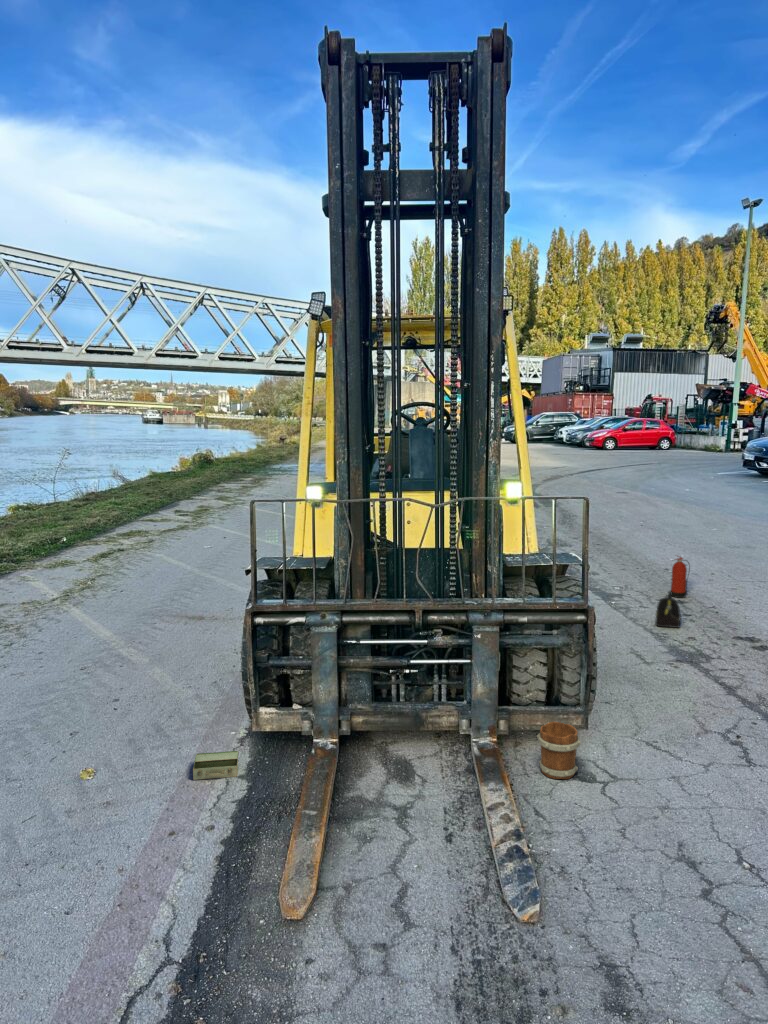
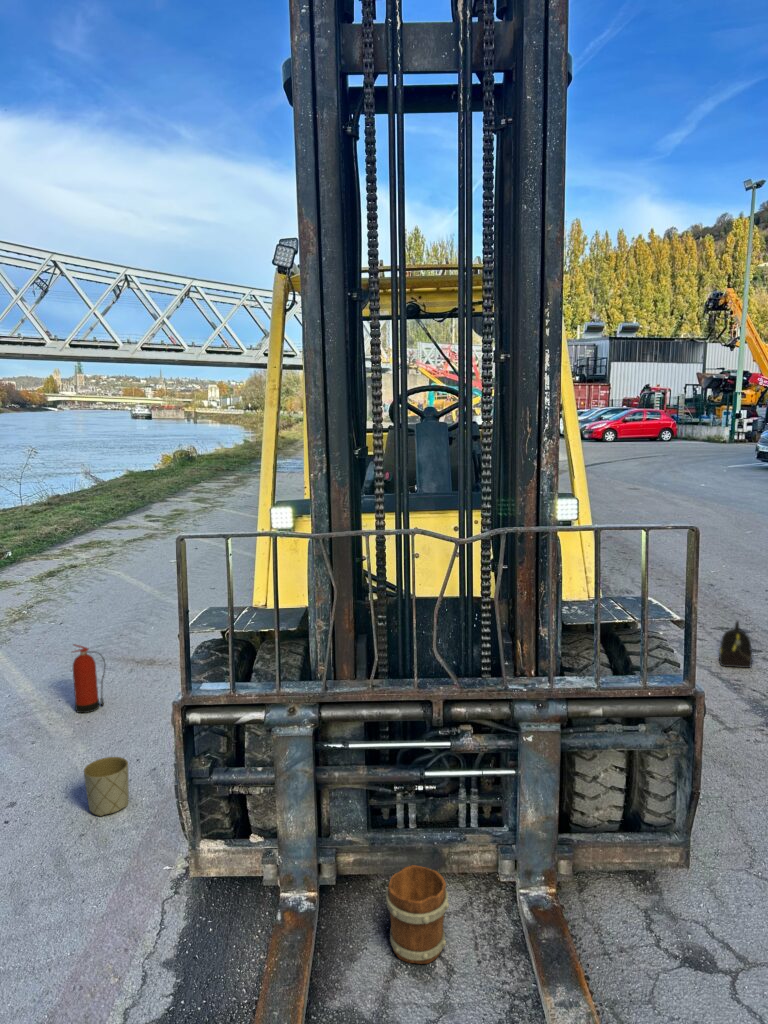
fire extinguisher: present [671,557,690,598] -> present [73,644,105,713]
planter: none [168,670,199,710] -> present [84,757,129,817]
bucket: present [537,722,581,779] -> present [386,865,449,964]
toolbox: present [193,751,239,780] -> none [92,908,168,967]

